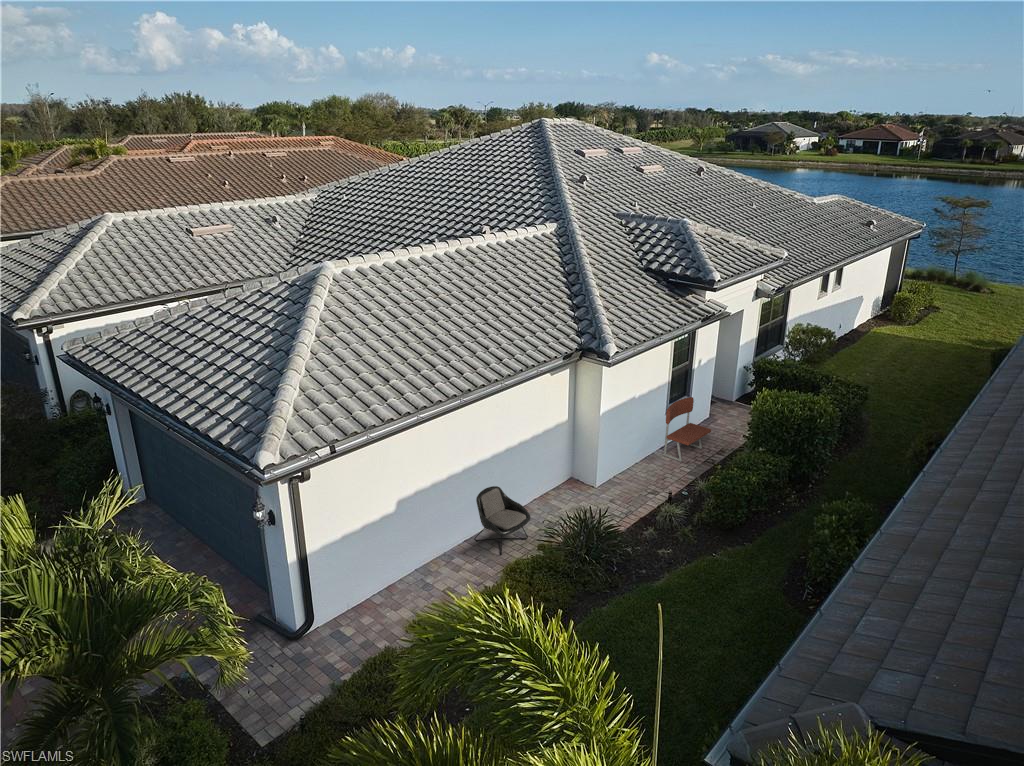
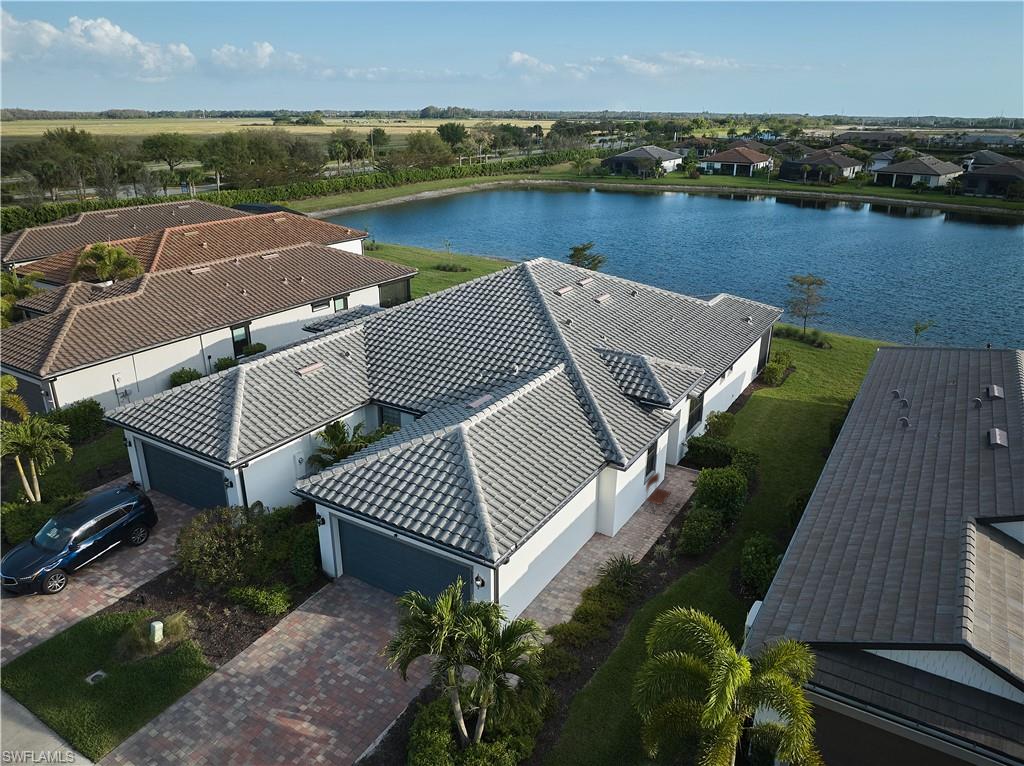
lounge chair: present [474,486,530,555] -> none [557,547,589,587]

